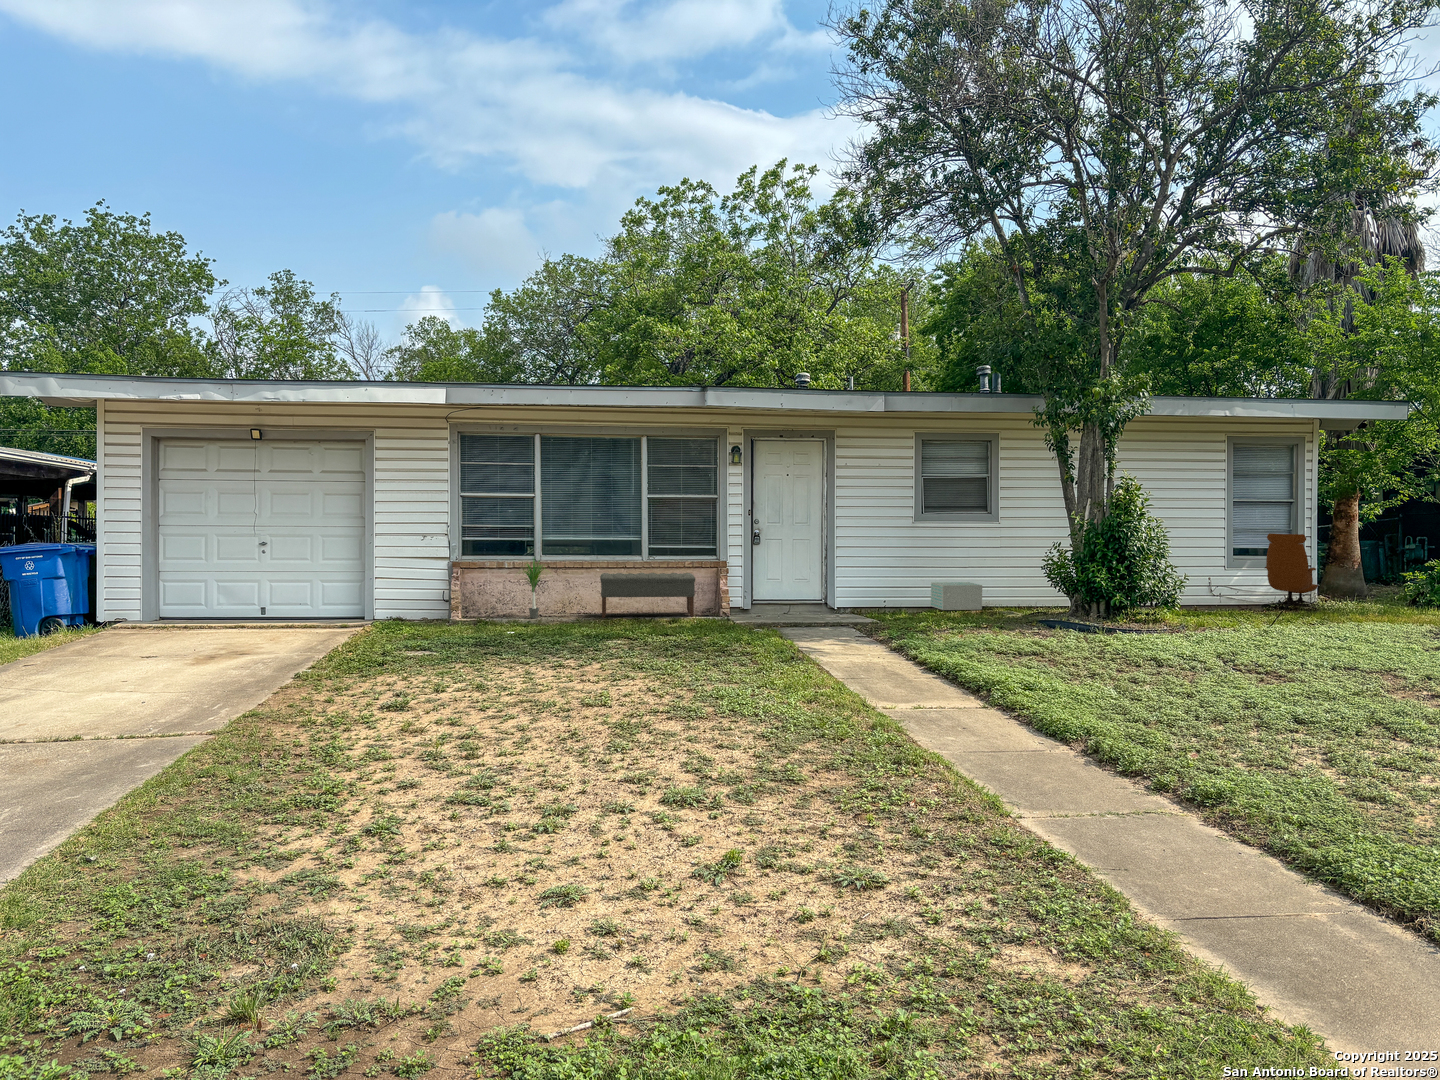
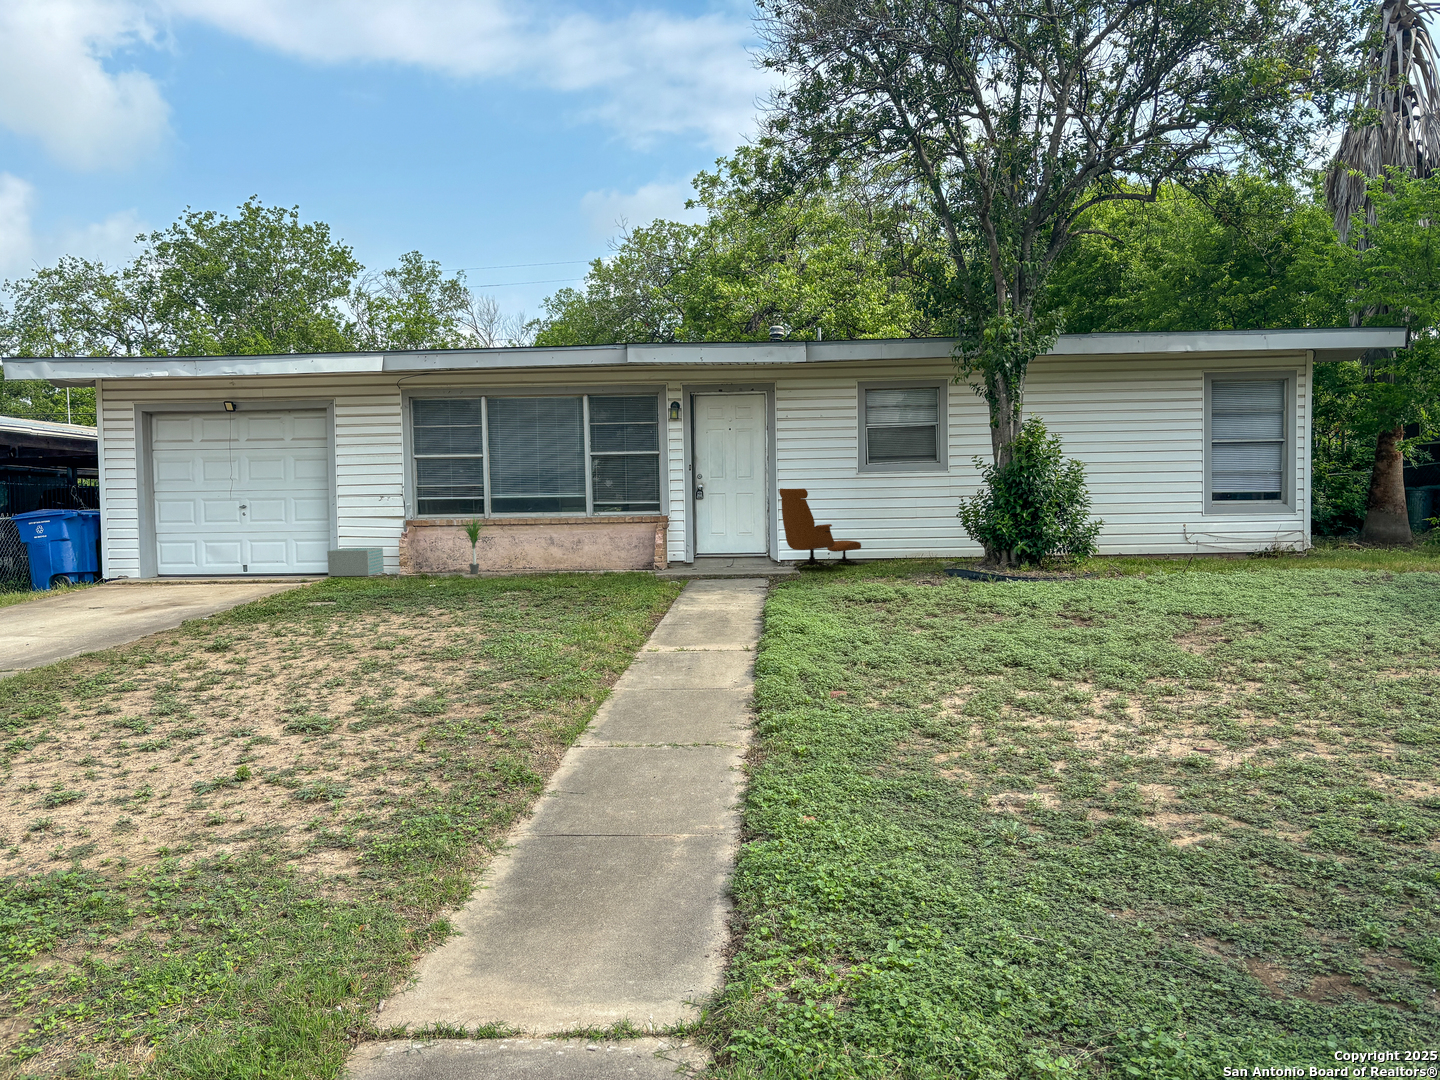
lounge chair: present [1264,533,1319,610] -> present [779,488,861,570]
bench: present [600,573,695,618] -> none [533,529,630,573]
storage box: present [931,582,982,610] -> present [327,547,384,576]

